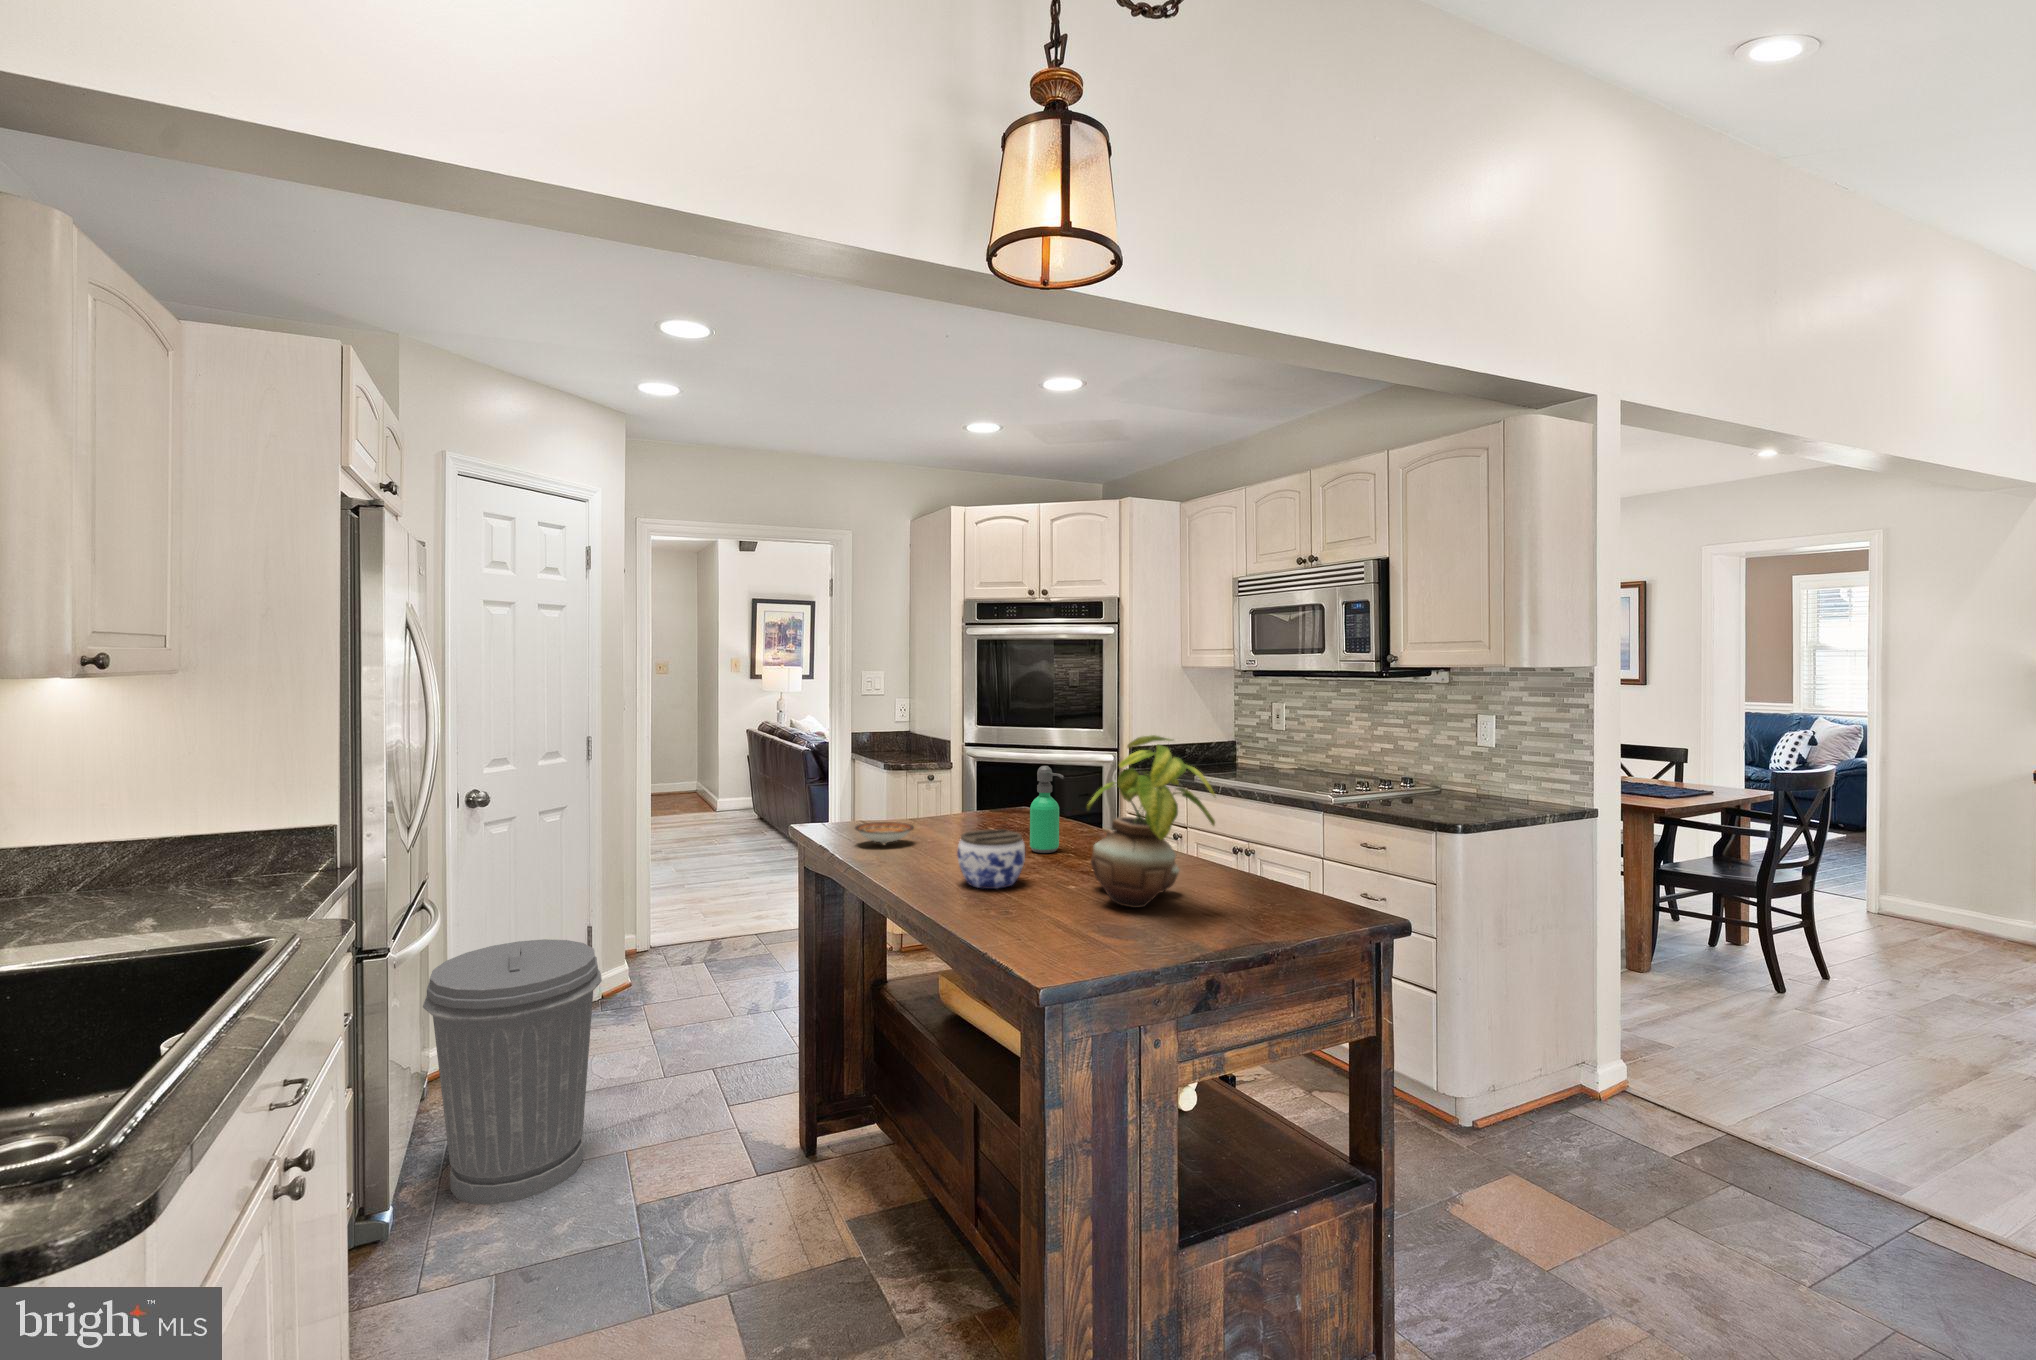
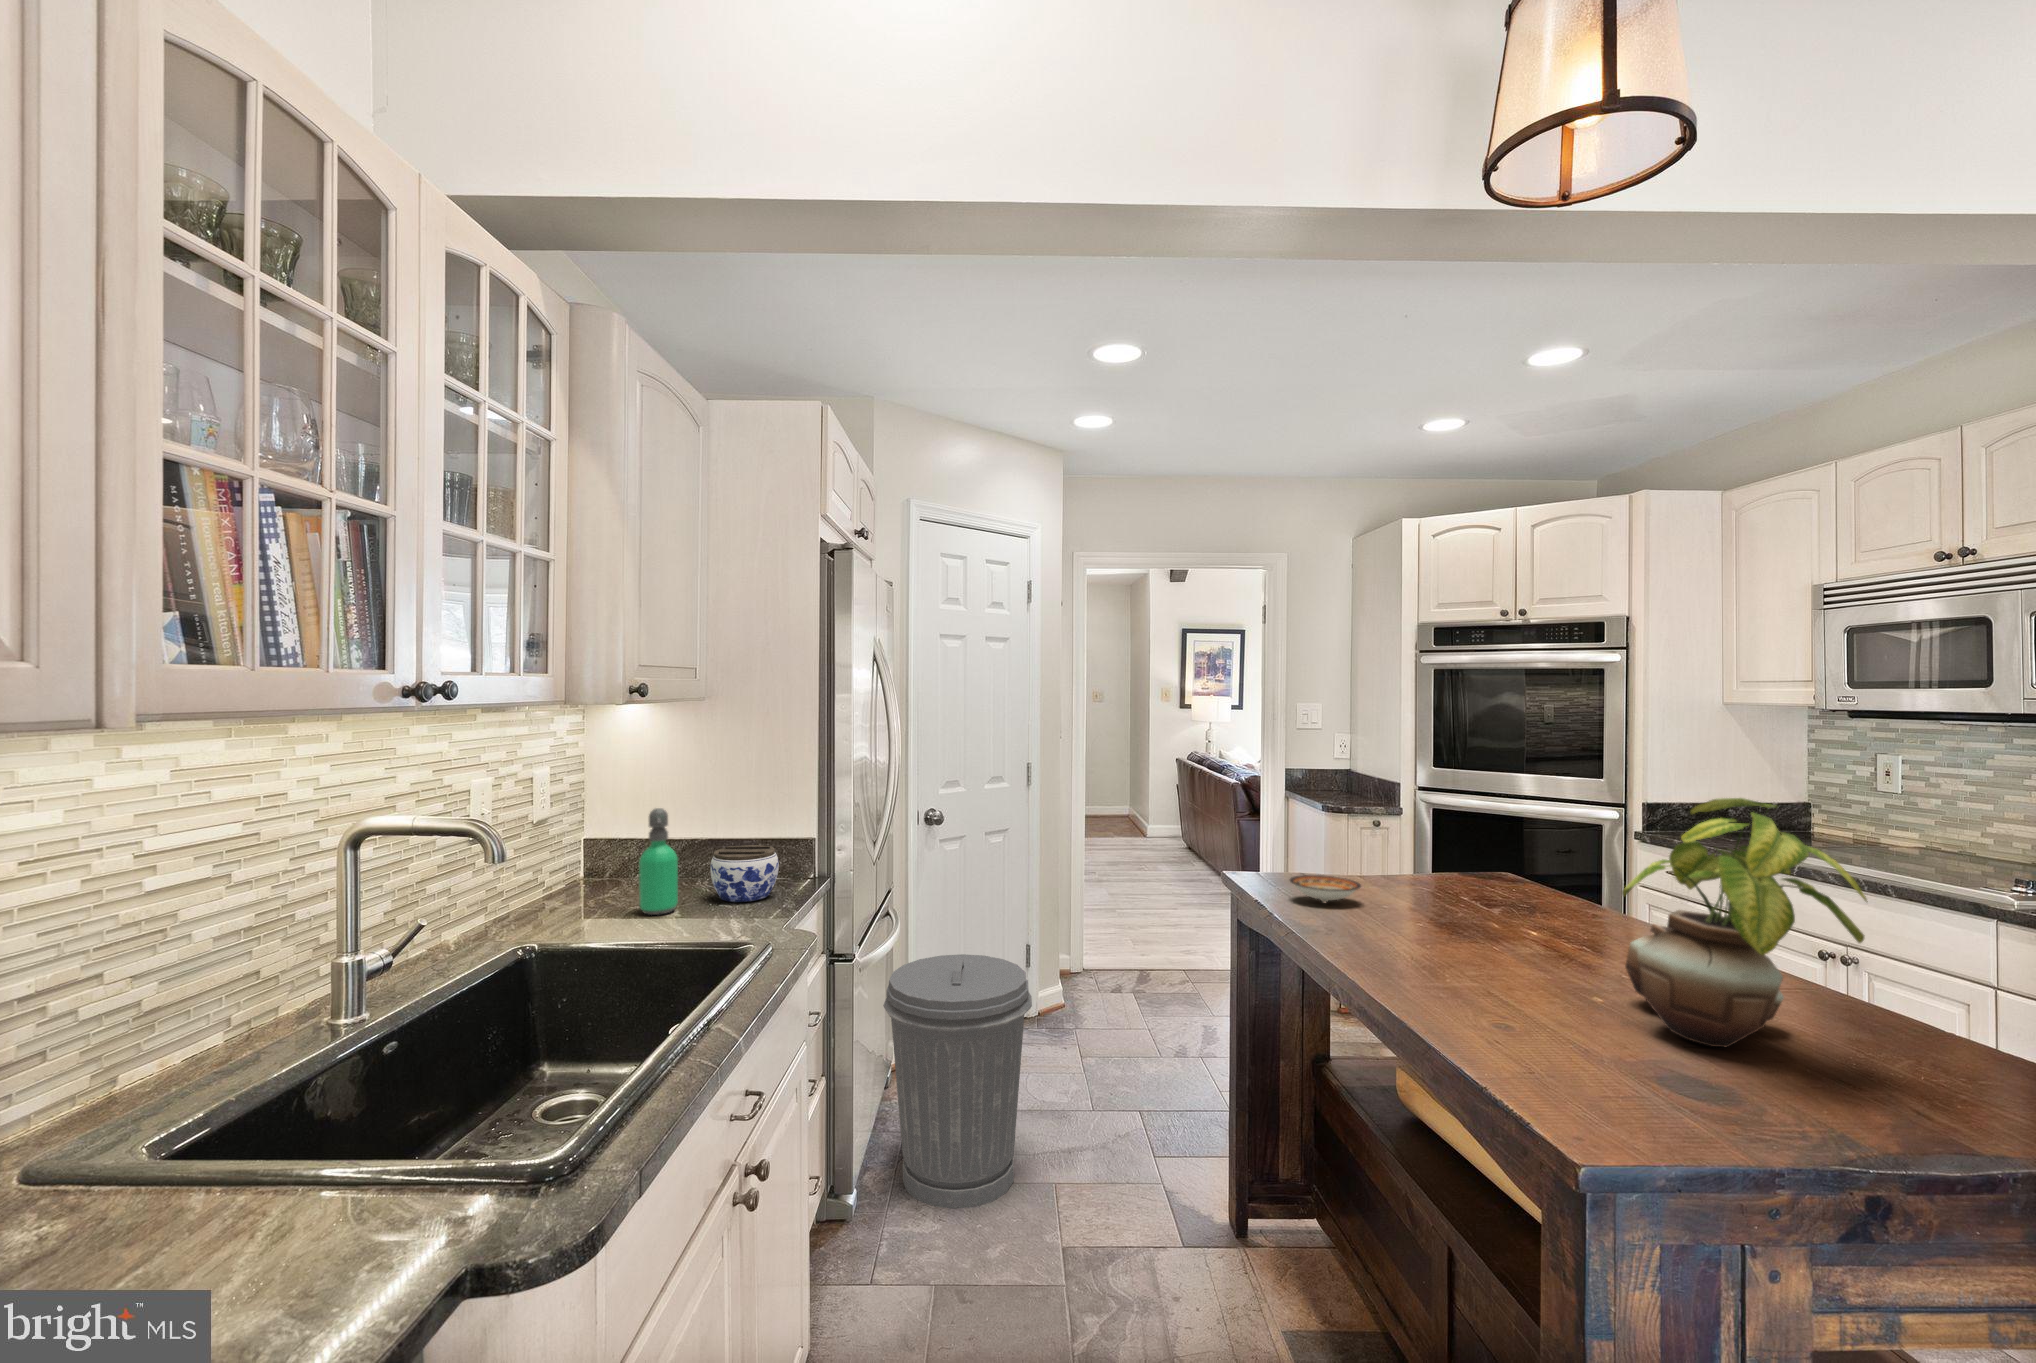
soap dispenser: present [1030,766,1064,853] -> present [639,808,678,915]
jar: present [957,829,1025,889] -> present [710,845,779,902]

